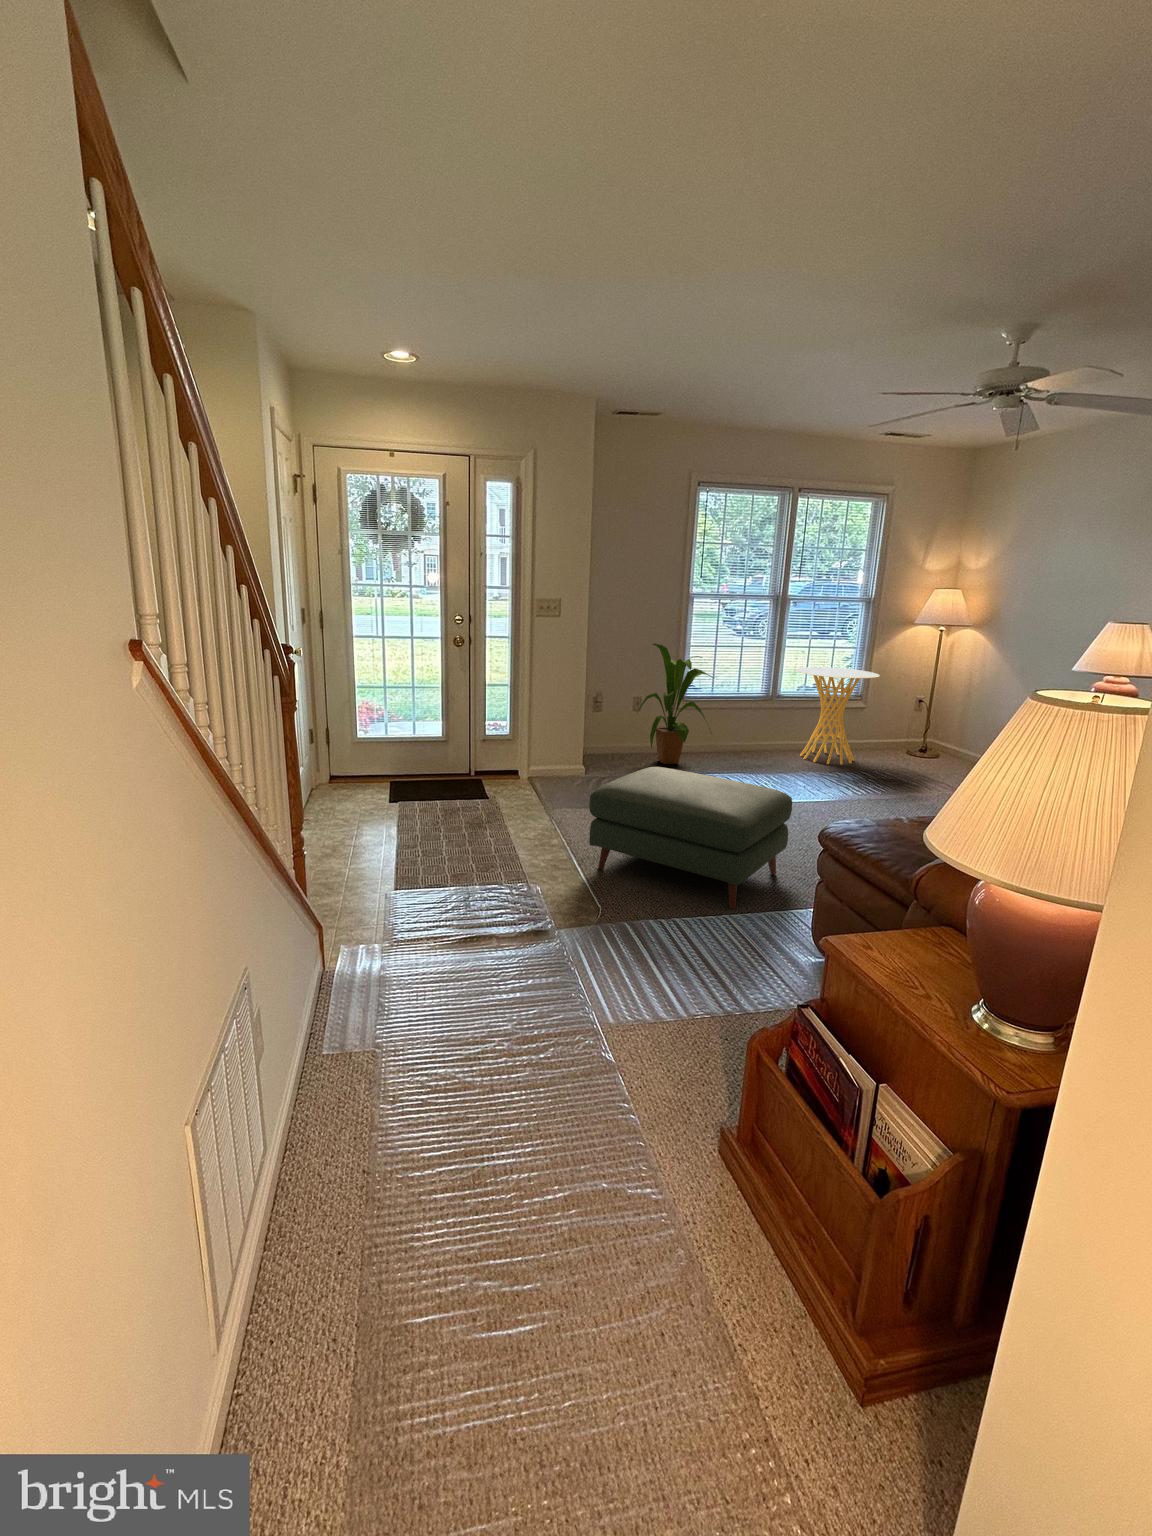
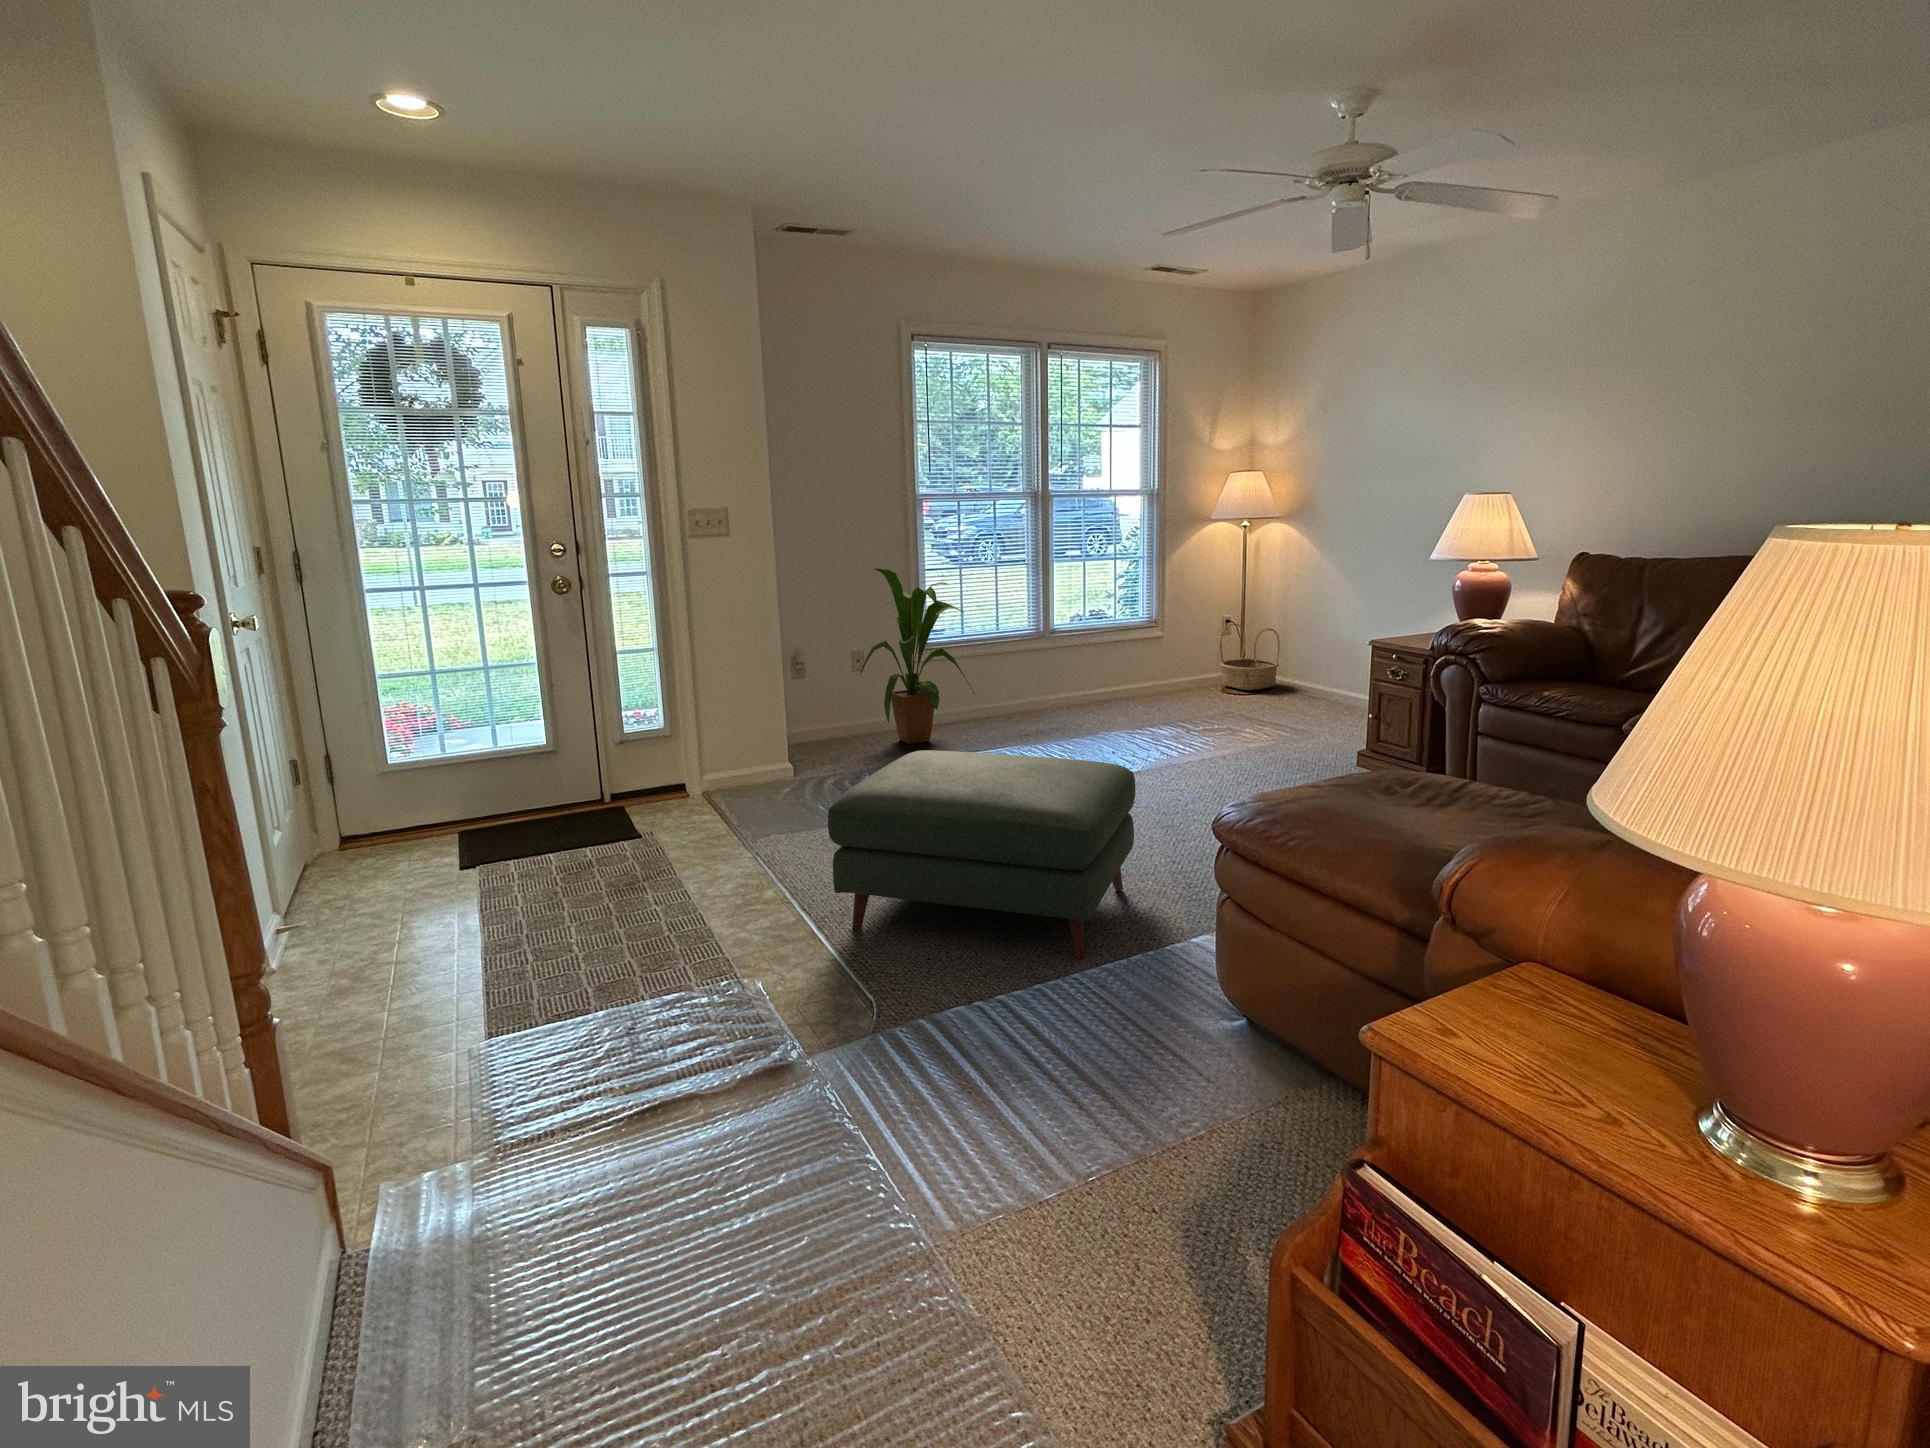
side table: present [796,667,880,765] -> none [1072,586,1181,717]
basket: none [909,704,960,756] -> present [1220,624,1280,690]

